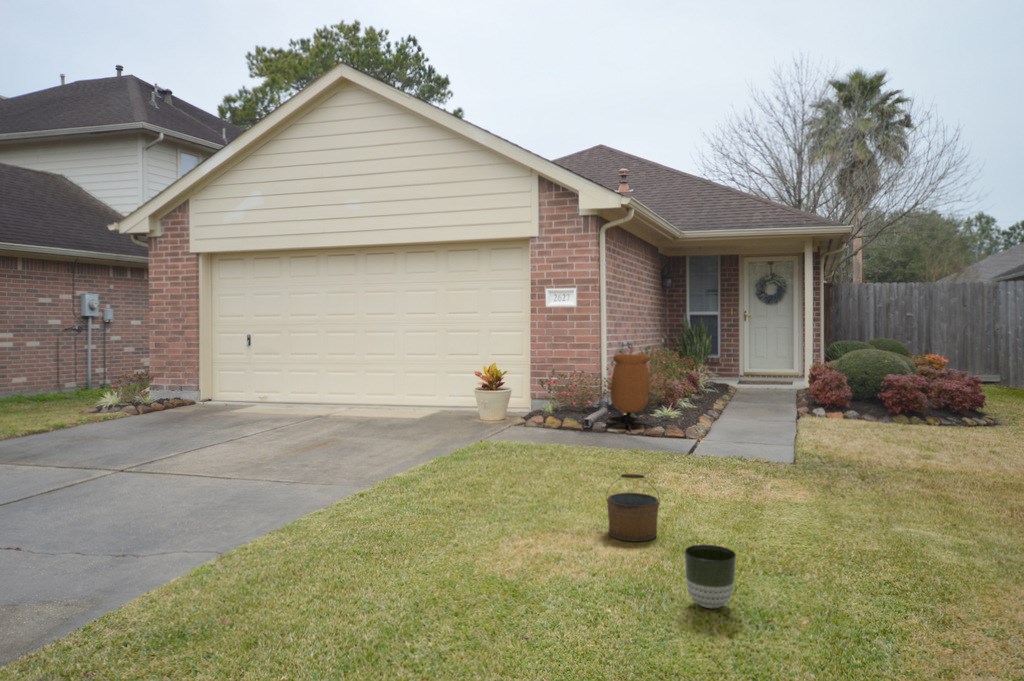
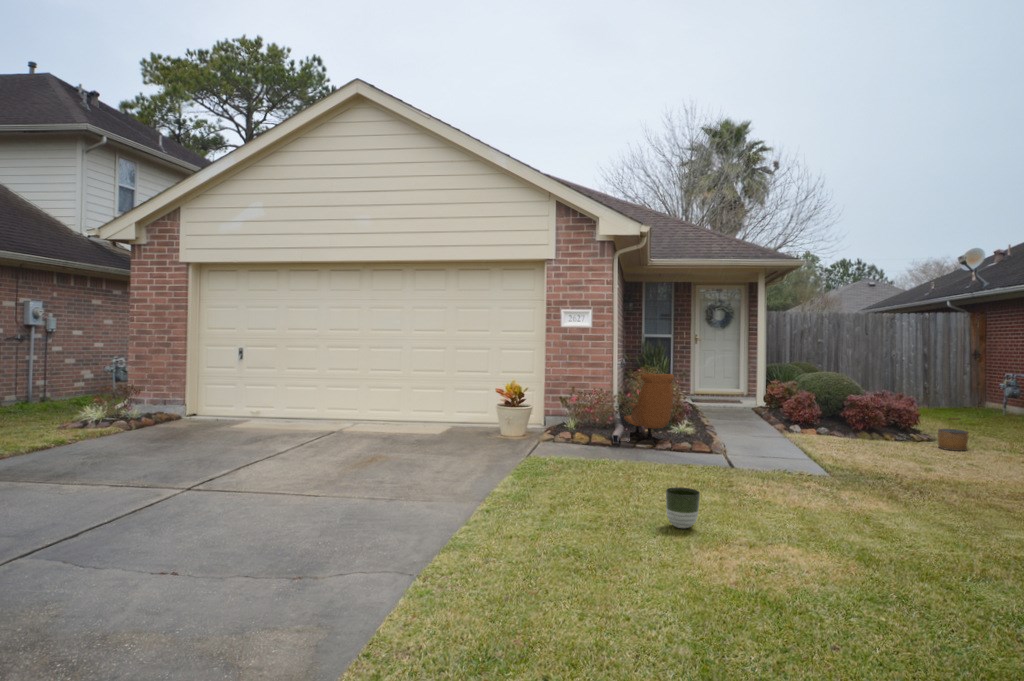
bucket: present [606,474,660,541] -> present [938,418,969,451]
planter: present [685,545,736,608] -> present [666,487,700,528]

